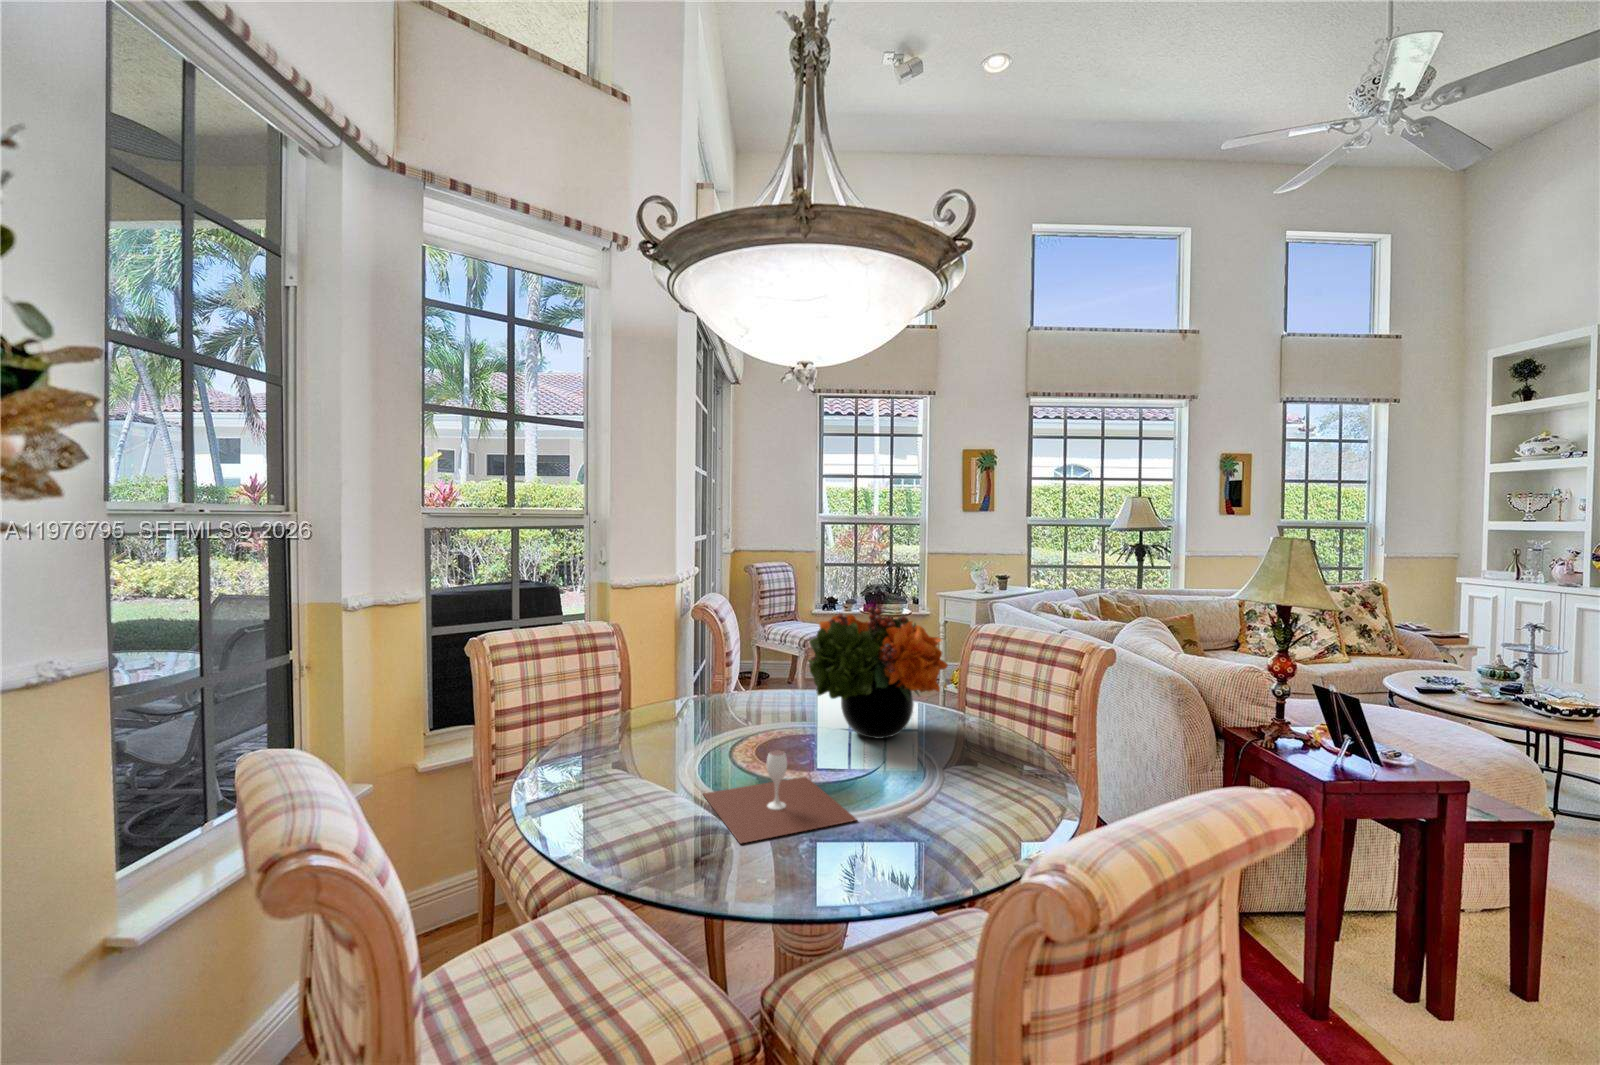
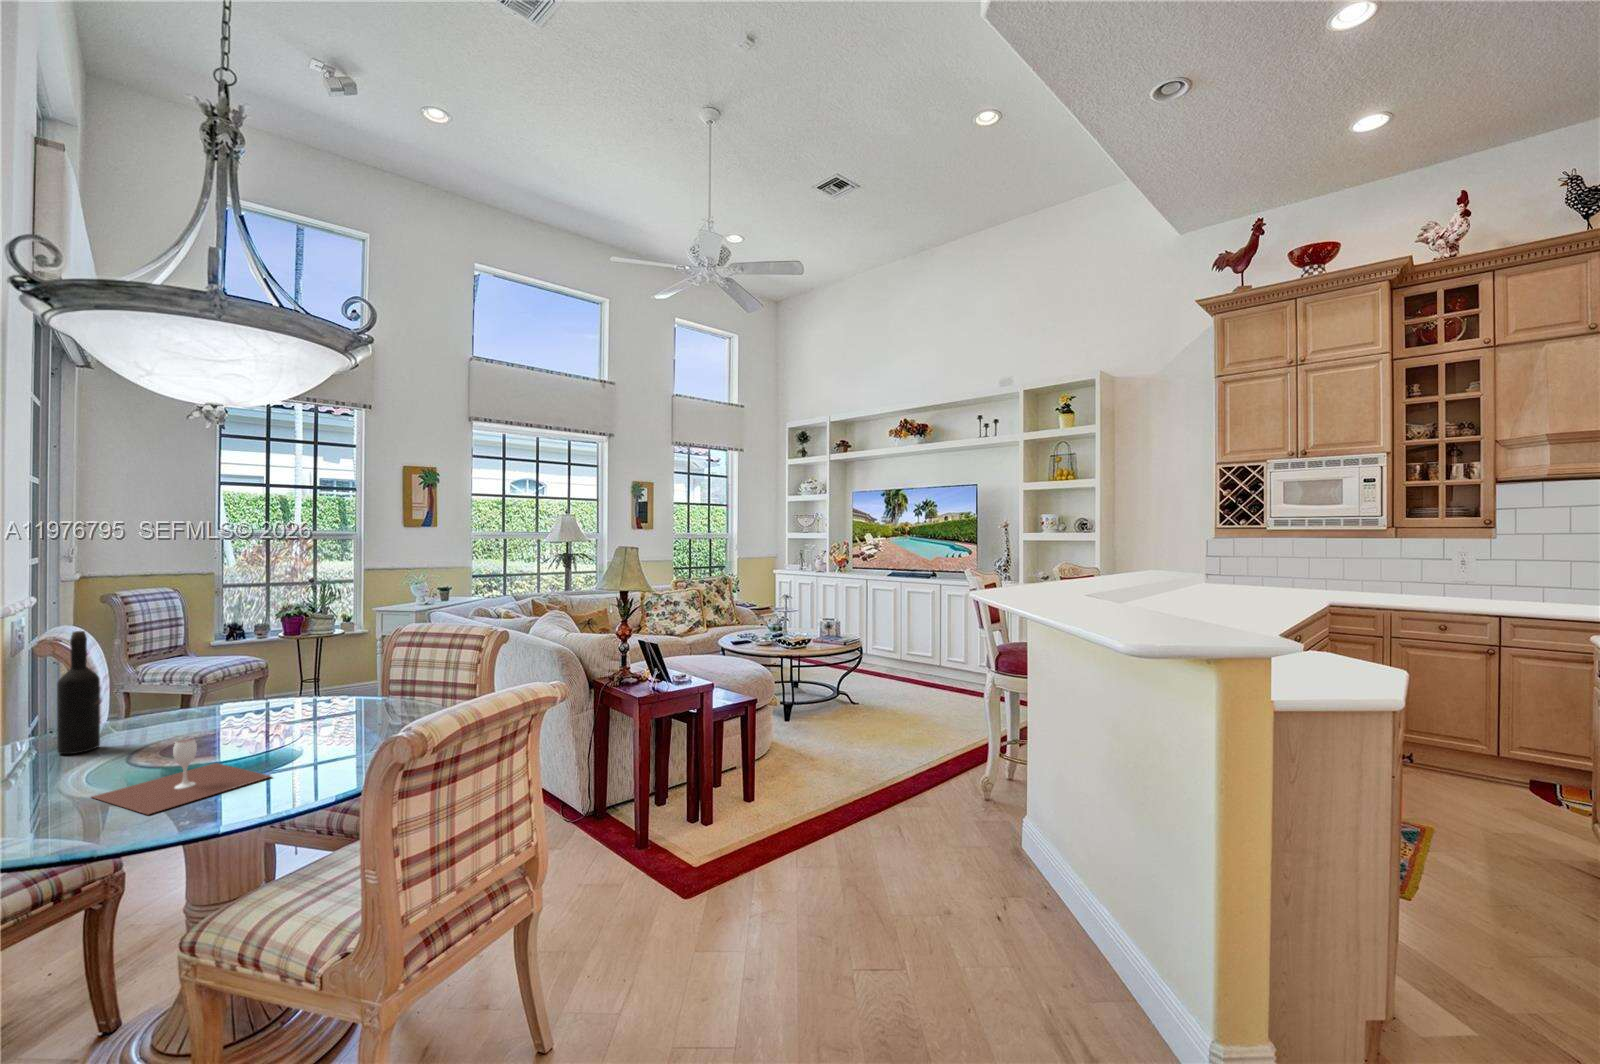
wine bottle: none [693,606,721,727] -> present [57,631,100,754]
flower arrangement: present [808,607,948,739] -> none [211,615,365,727]

